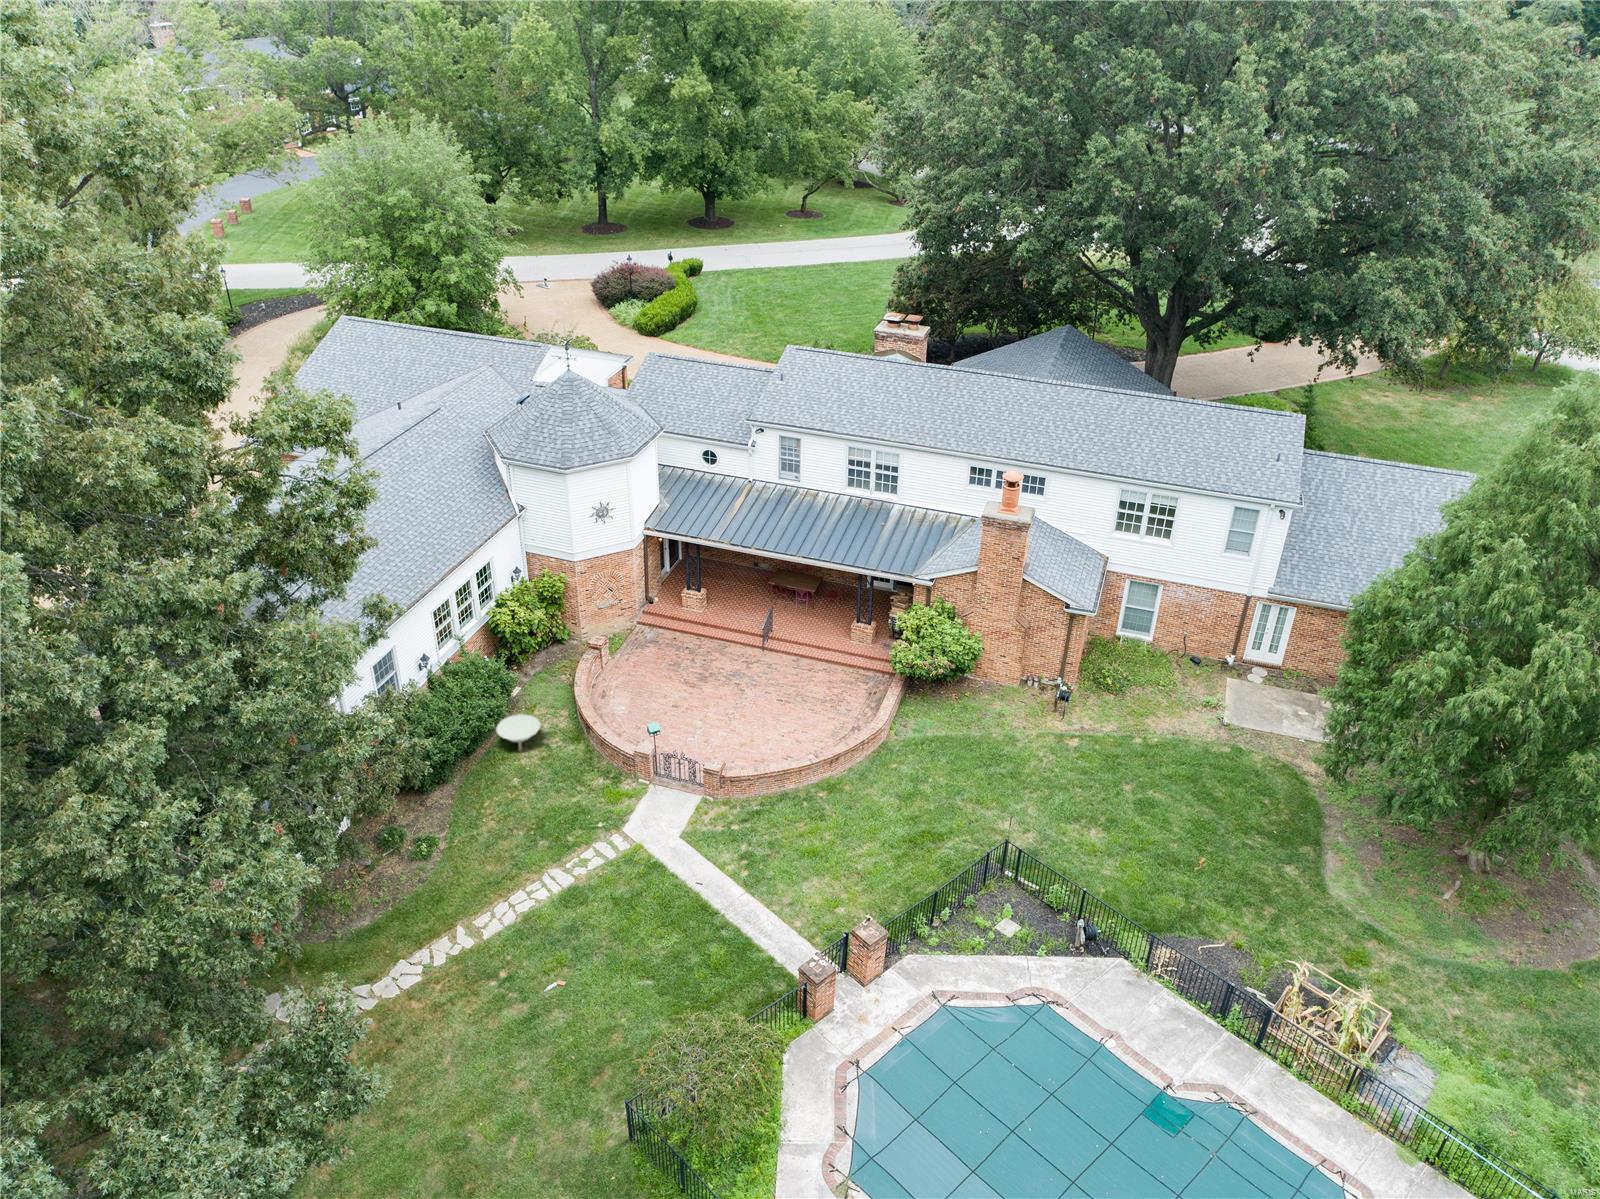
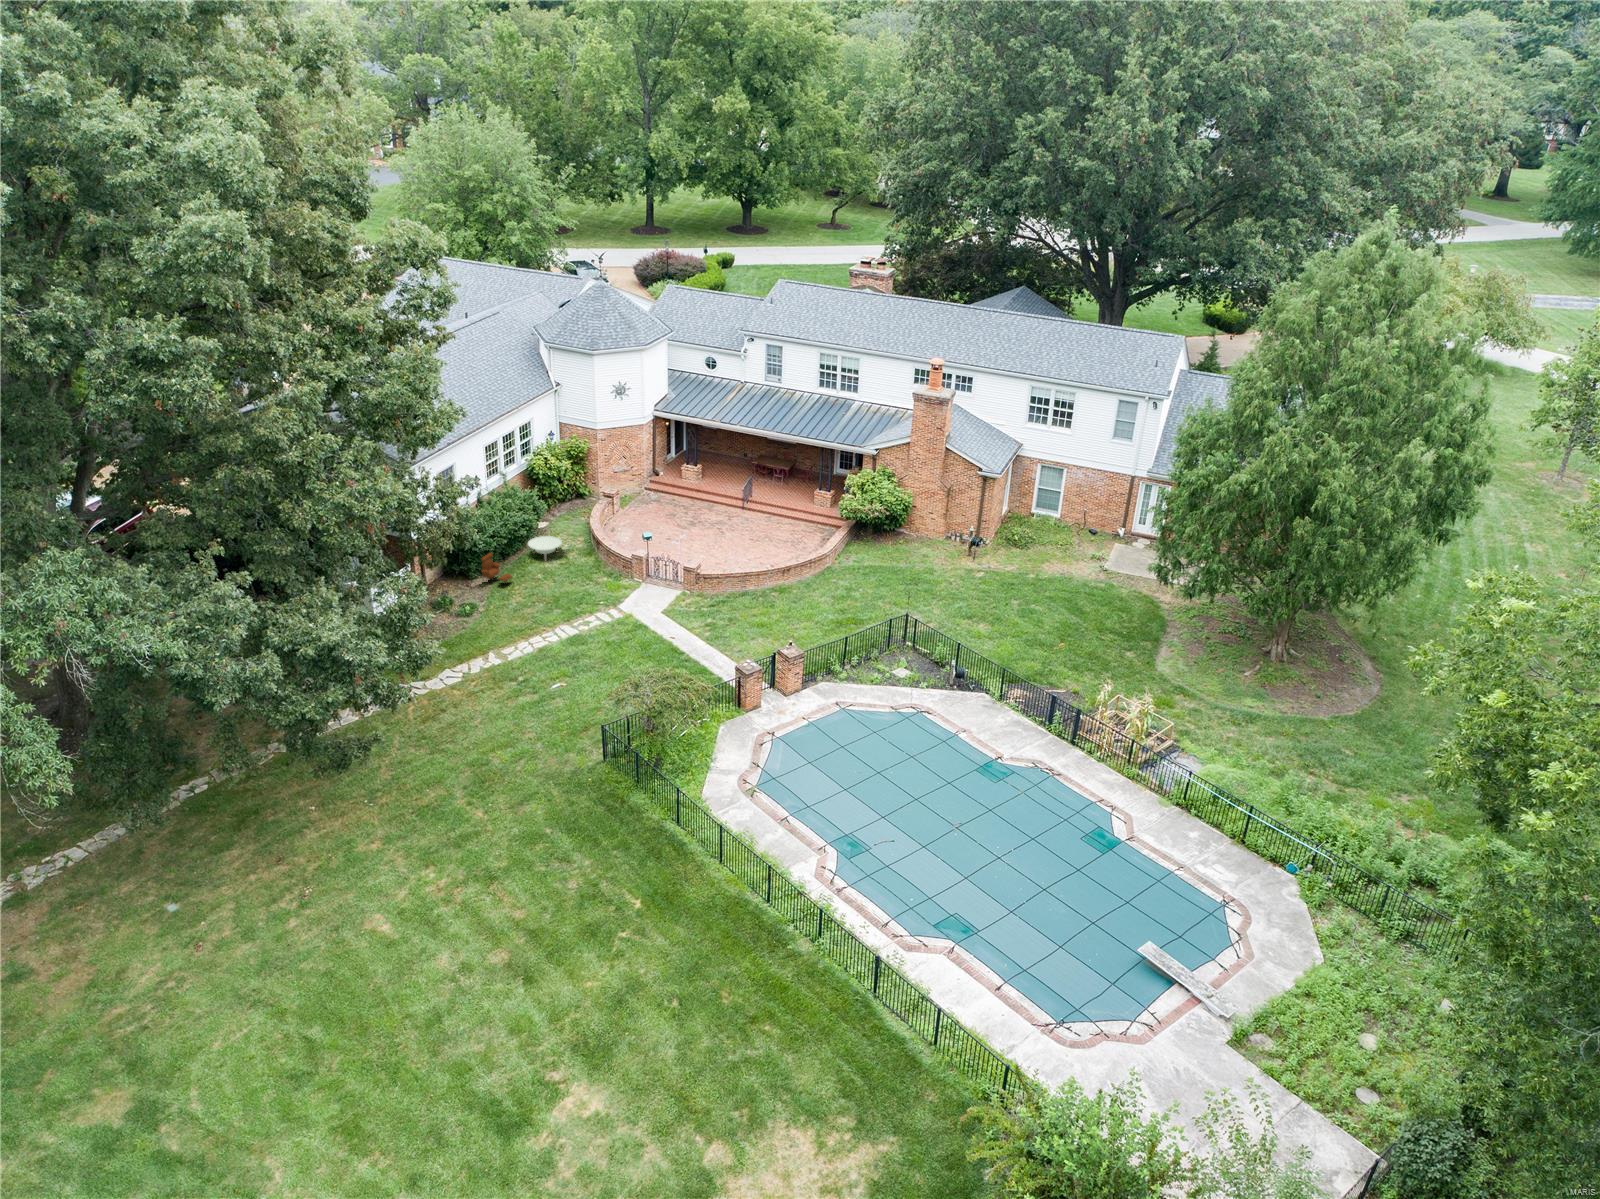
lounge chair: none [438,758,481,803] -> present [481,553,512,584]

